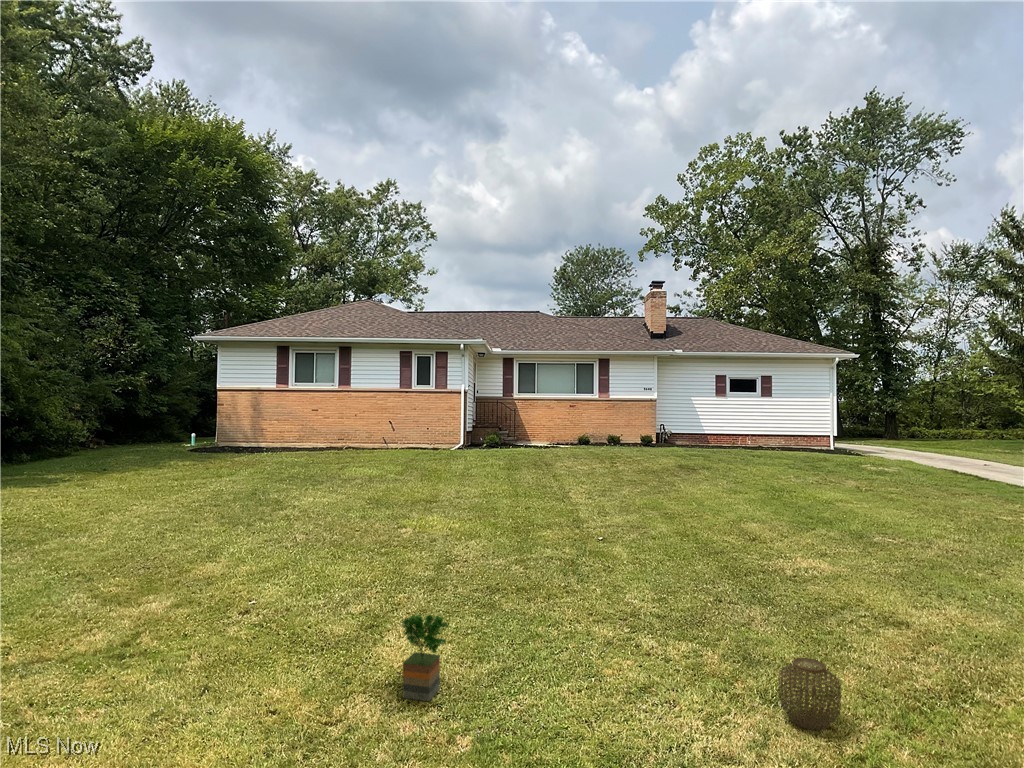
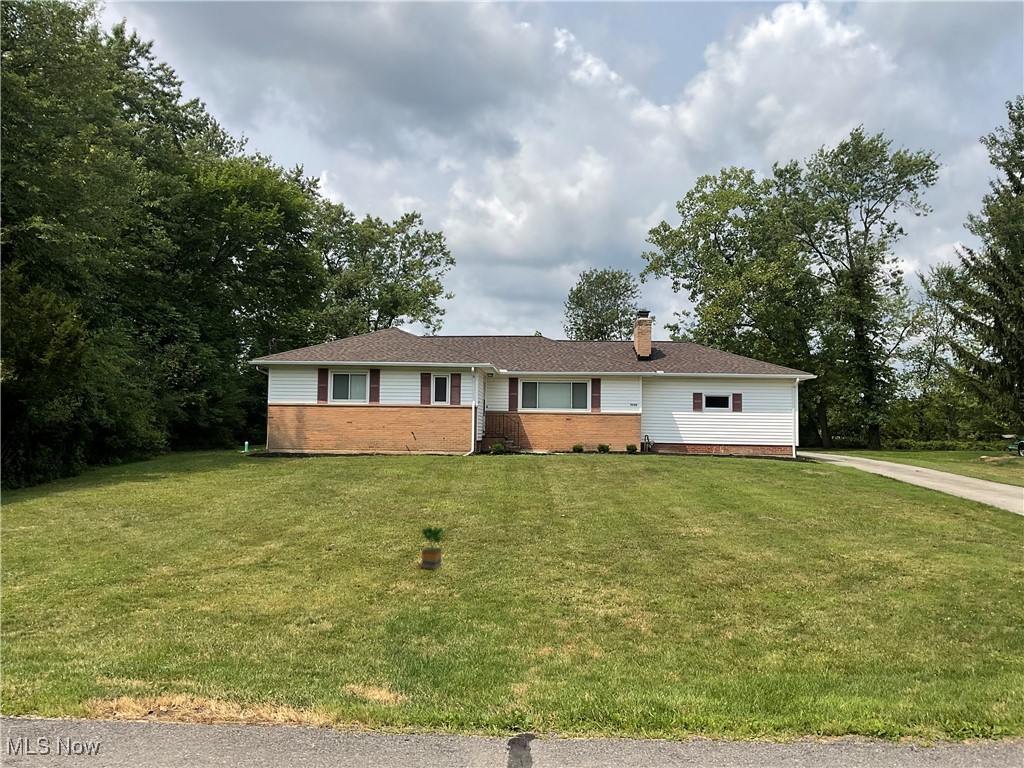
woven basket: present [778,657,841,730] -> none [609,546,638,579]

